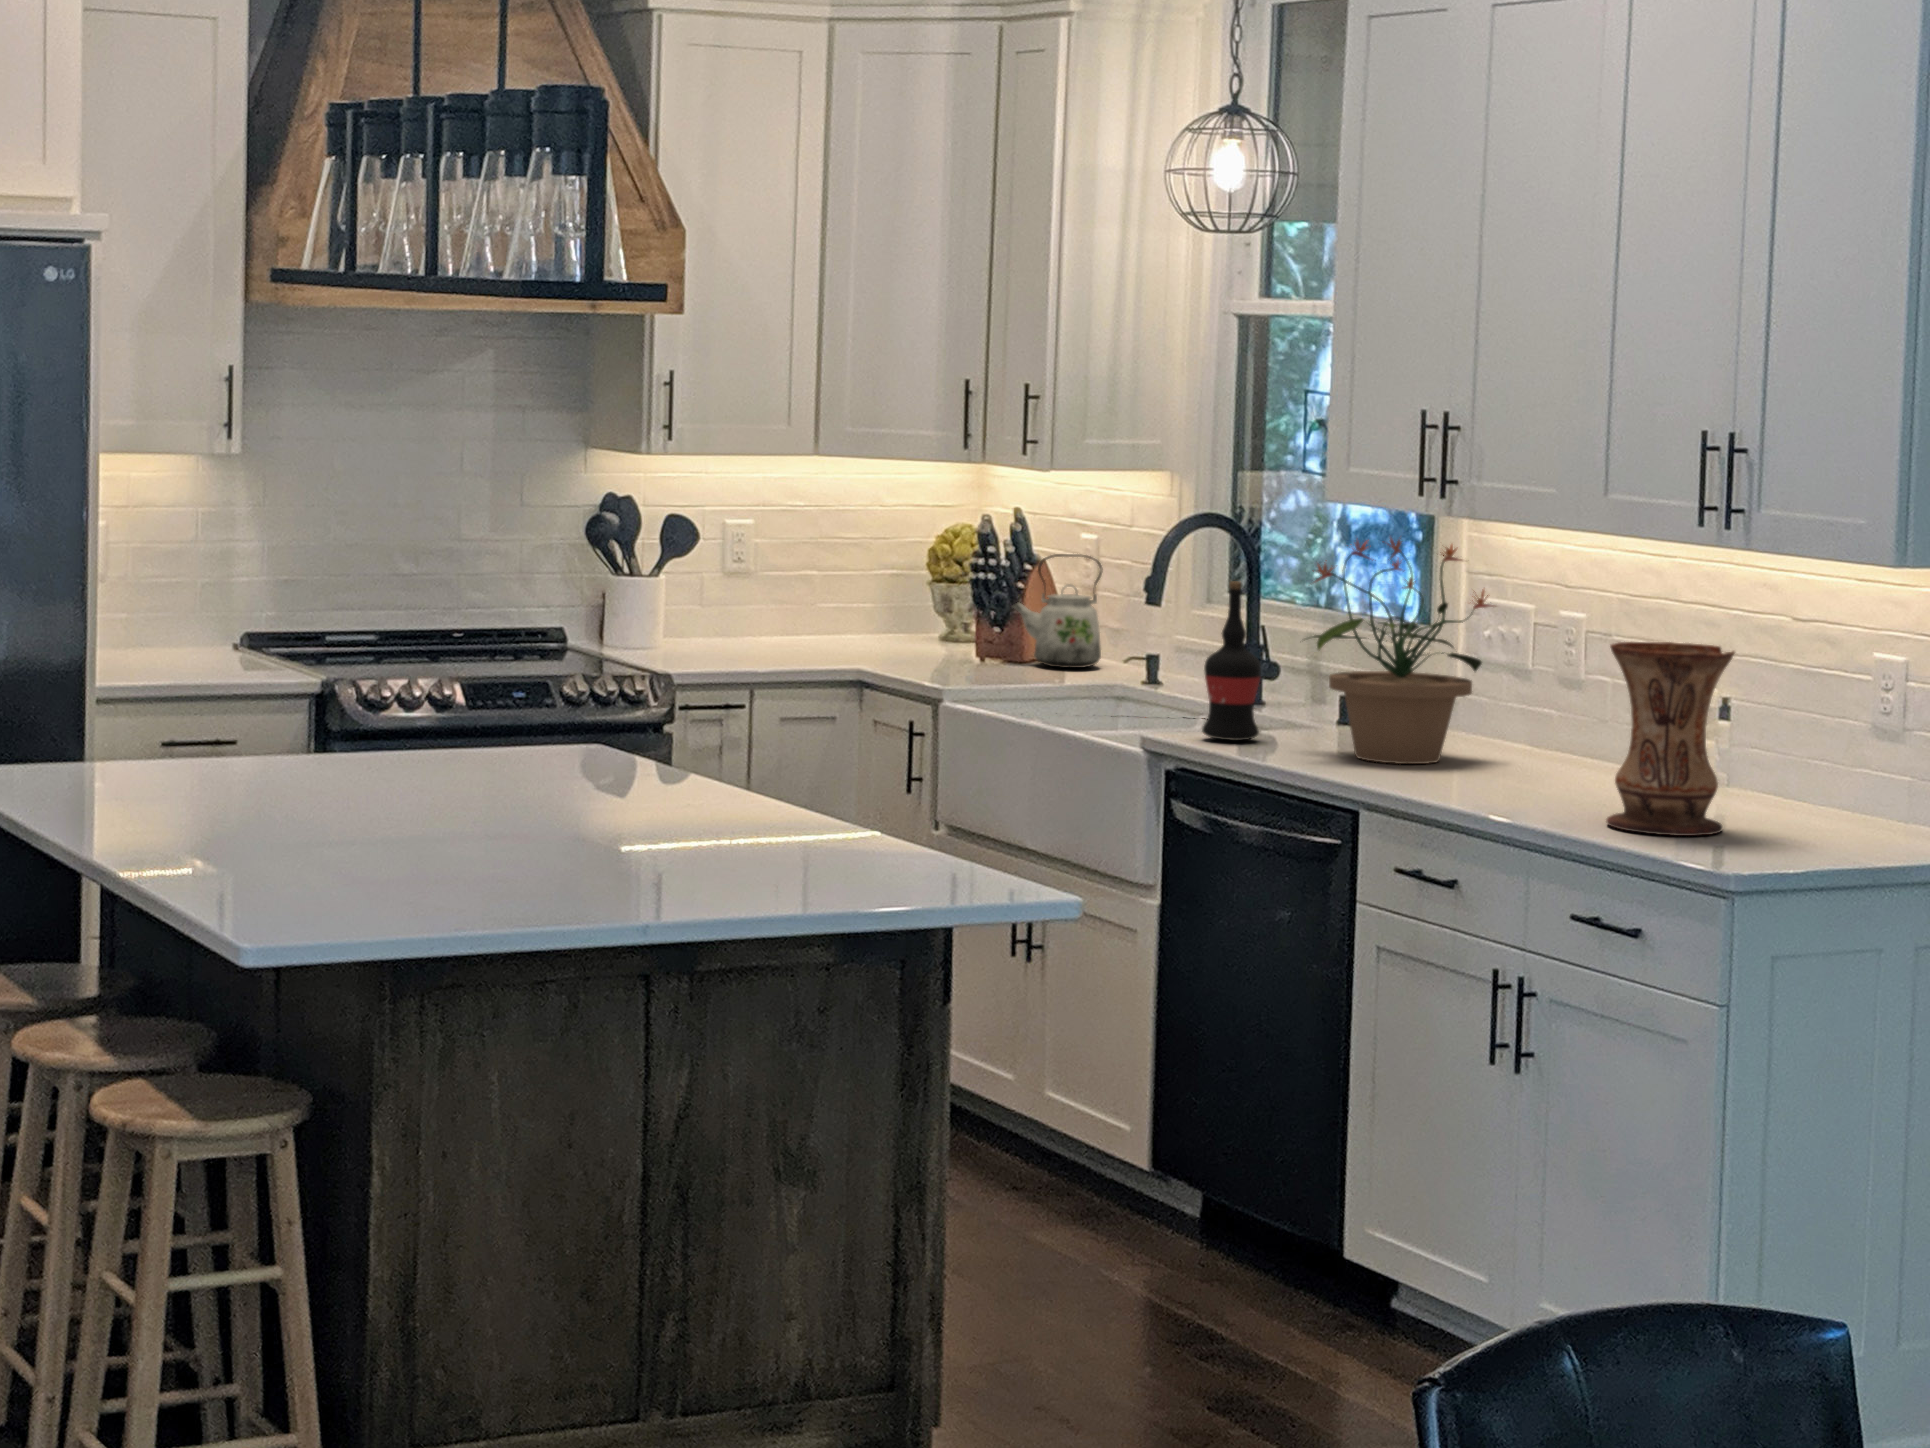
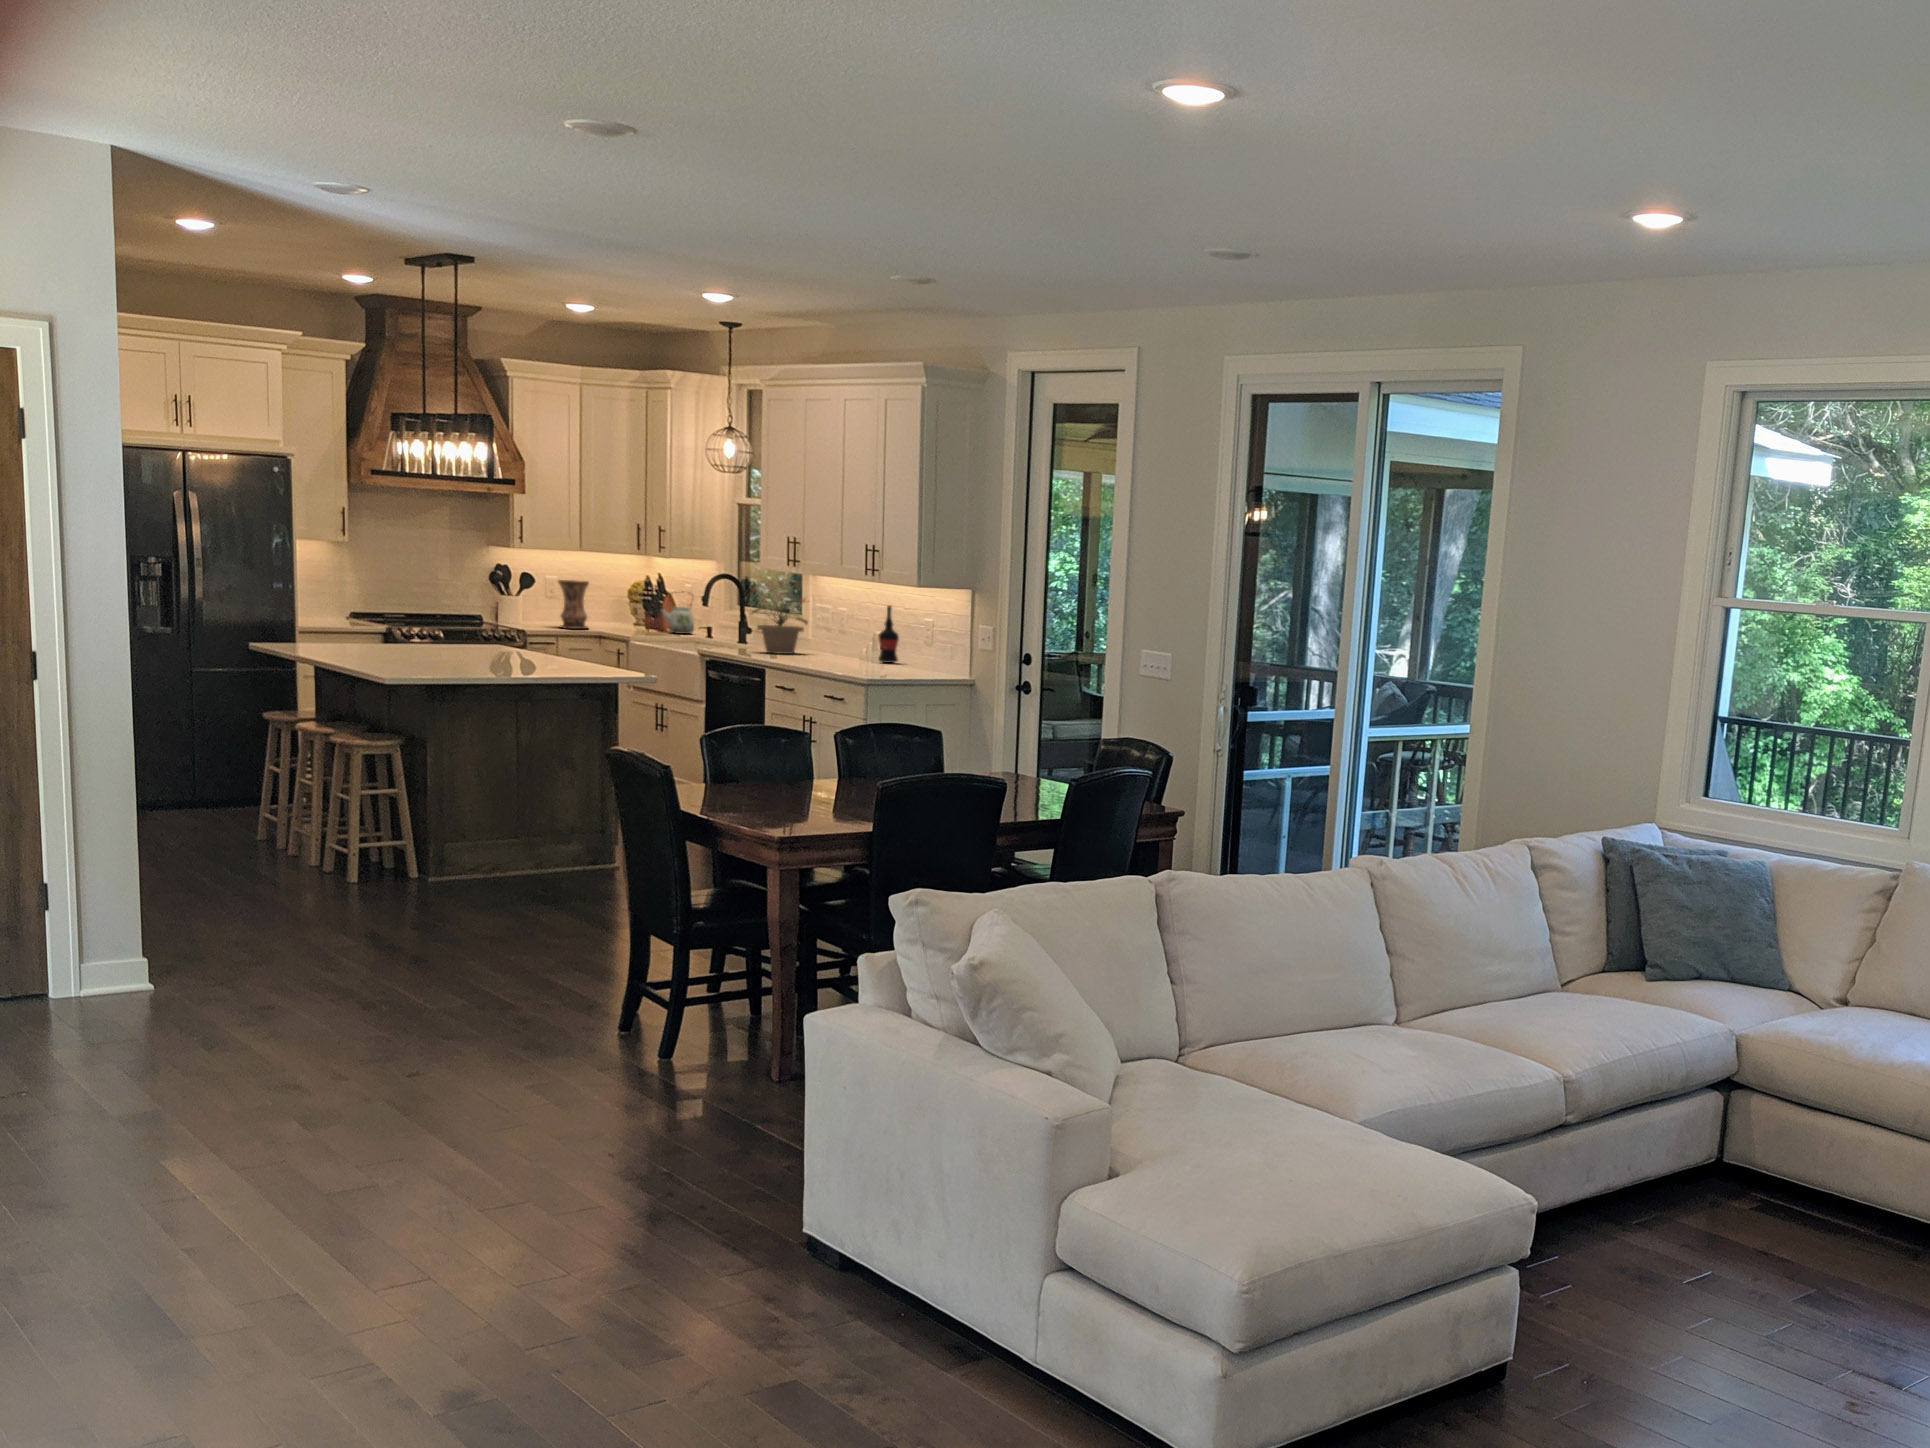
wine bottle: present [1203,581,1261,741] -> present [878,605,899,663]
vase: present [1607,642,1735,836] -> present [558,580,589,629]

